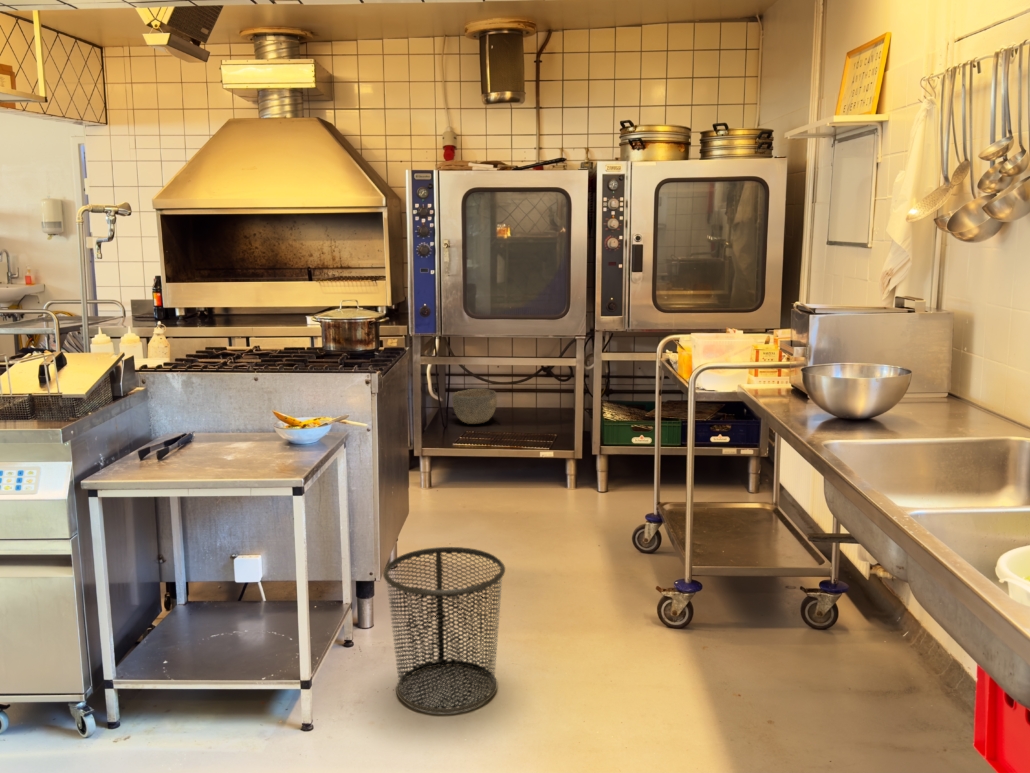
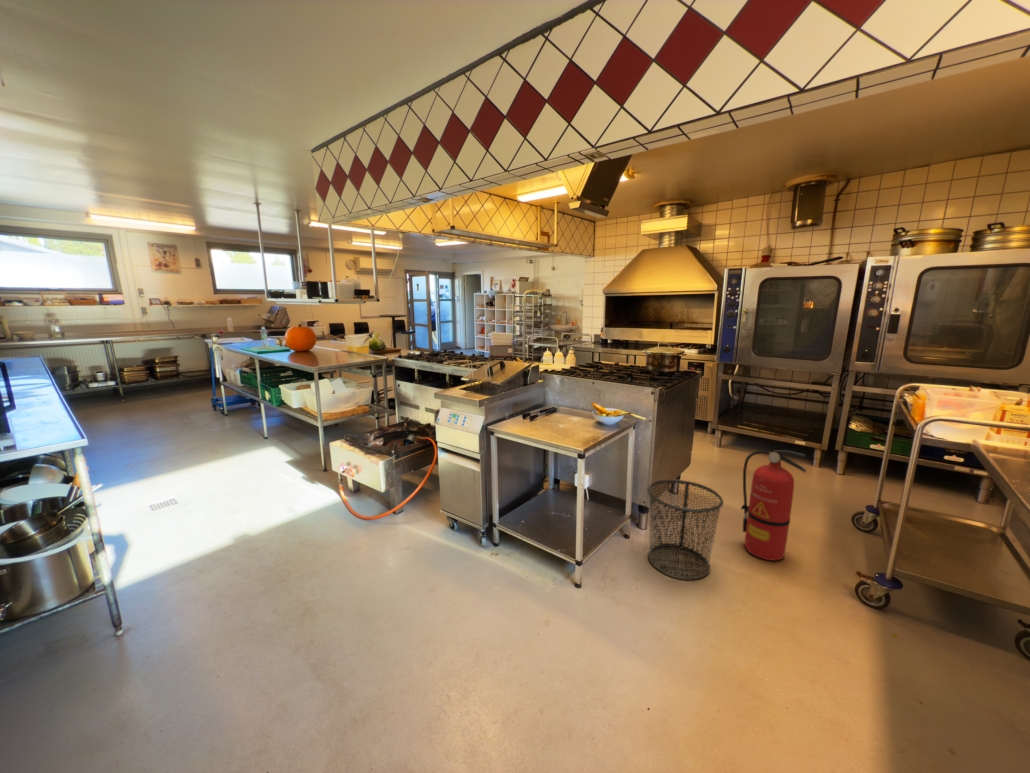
bowl: present [452,389,497,424] -> none [744,397,774,418]
fire extinguisher: none [511,464,596,641] -> present [741,450,806,560]

